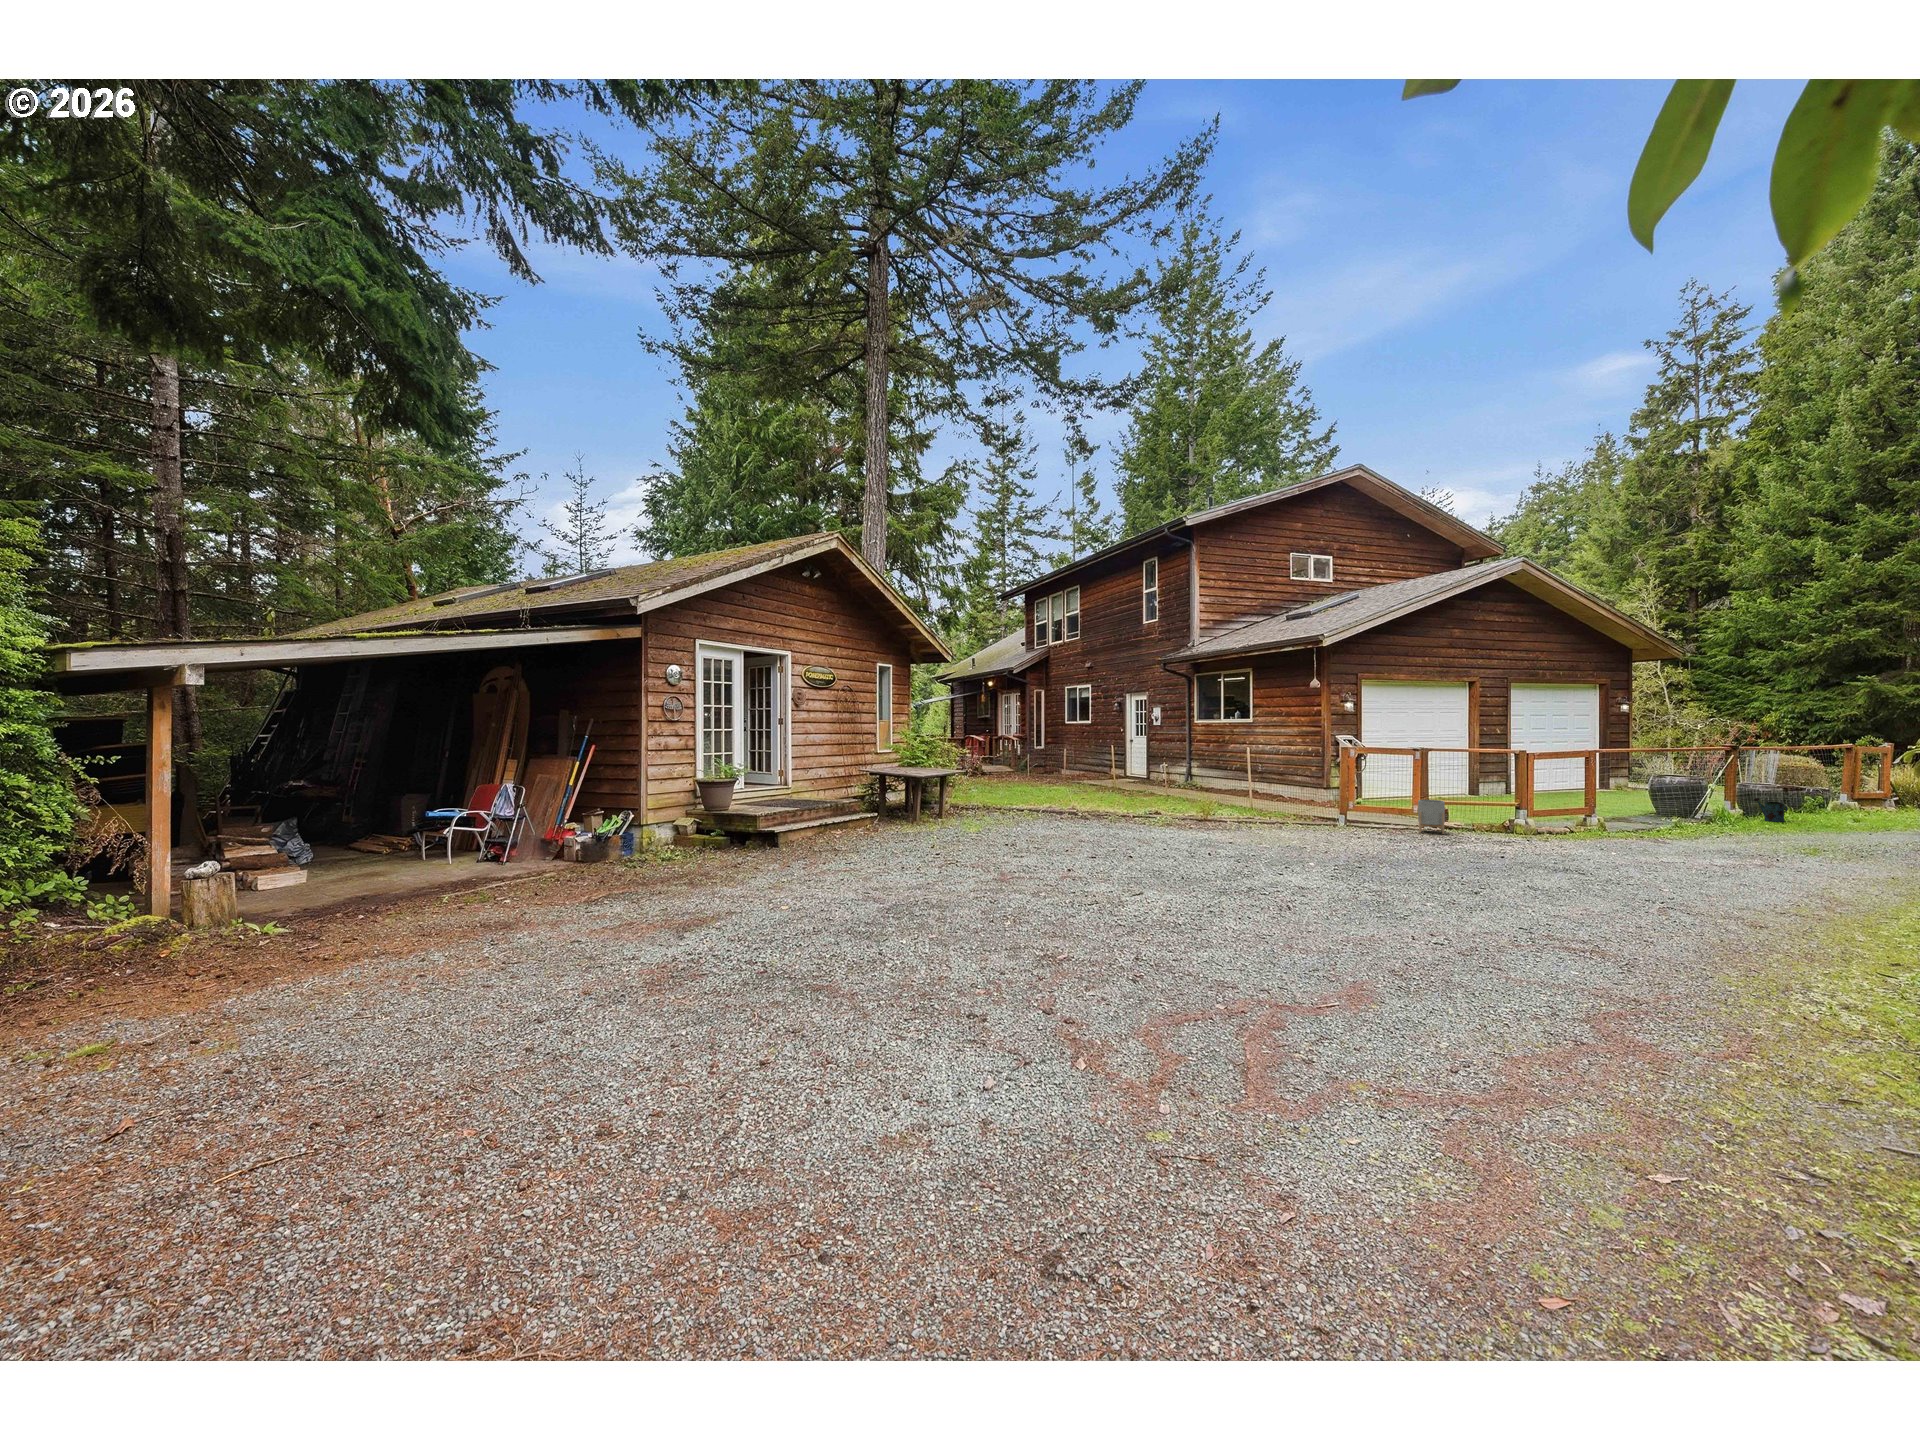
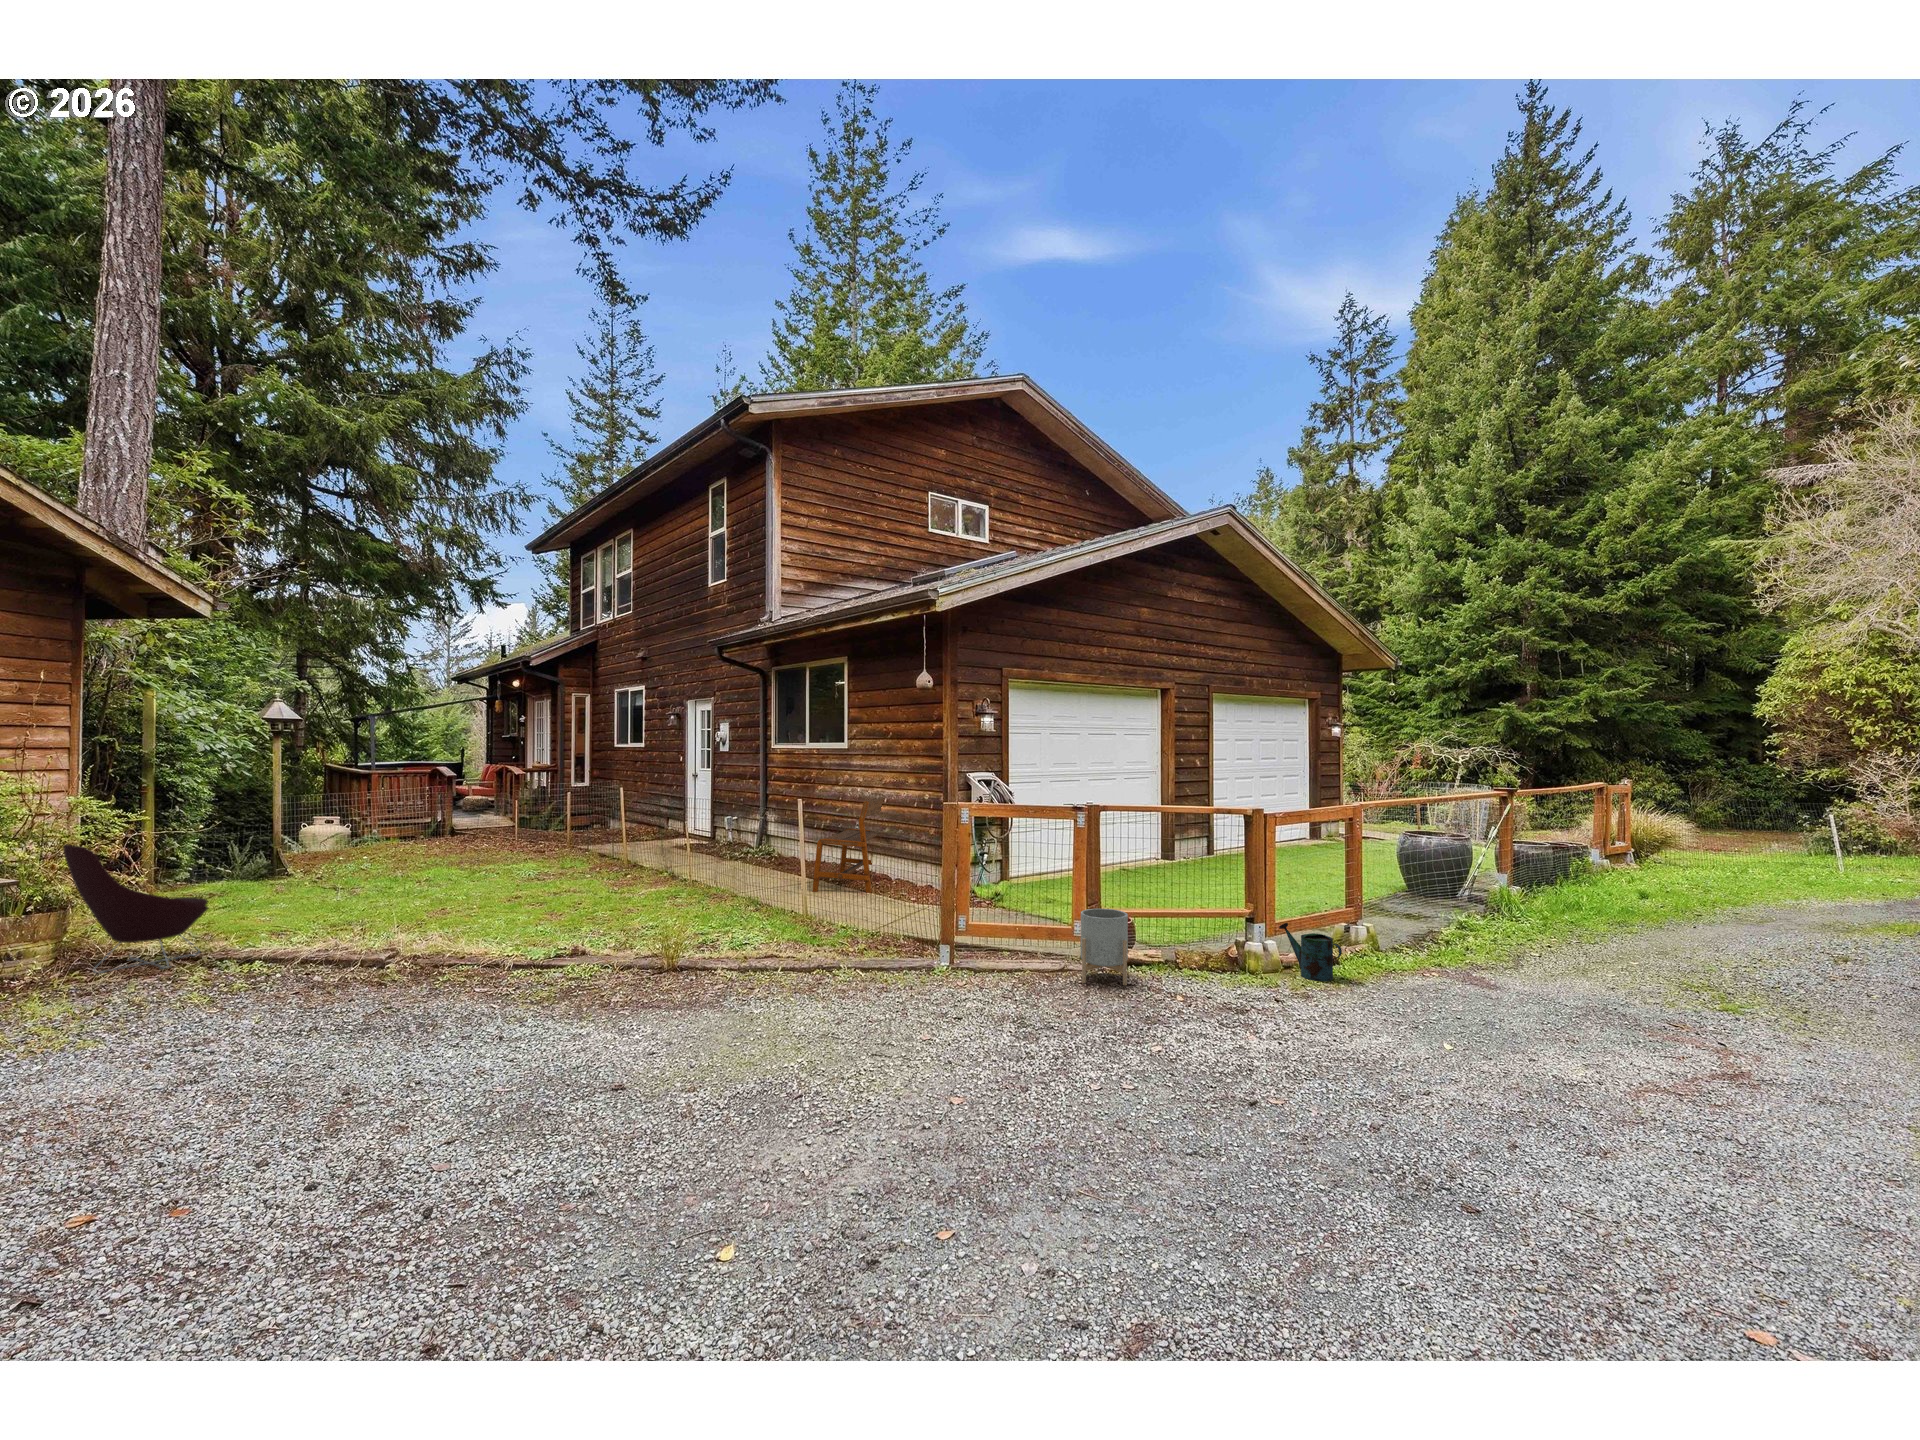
bench: none [1242,750,1283,803] -> present [813,797,883,893]
chair: none [966,763,1007,813] -> present [63,844,208,973]
watering can: present [1754,798,1788,822] -> present [1279,923,1342,981]

